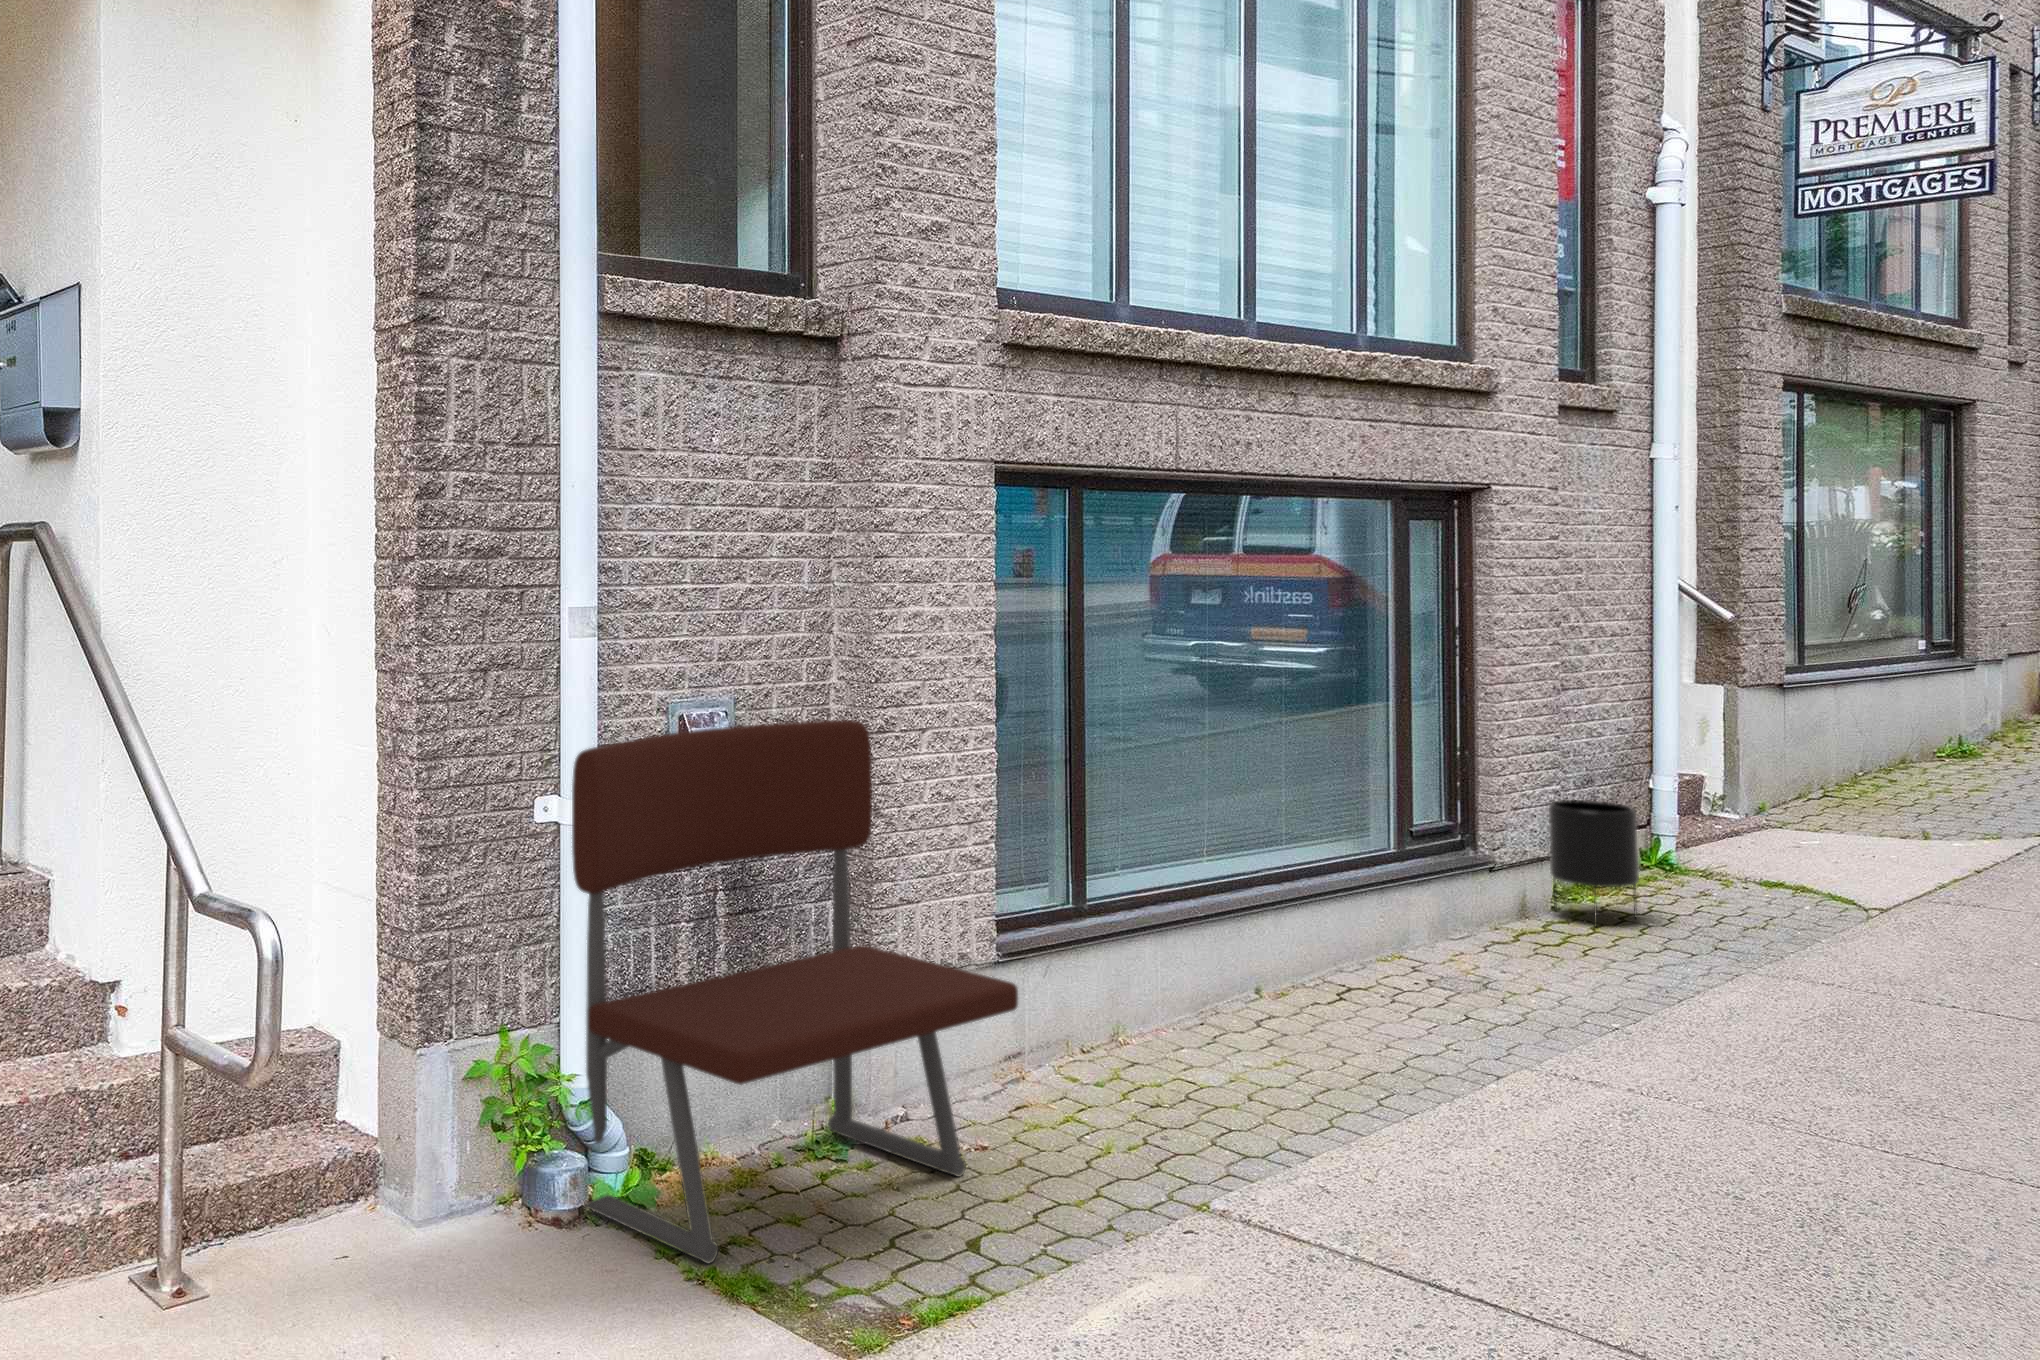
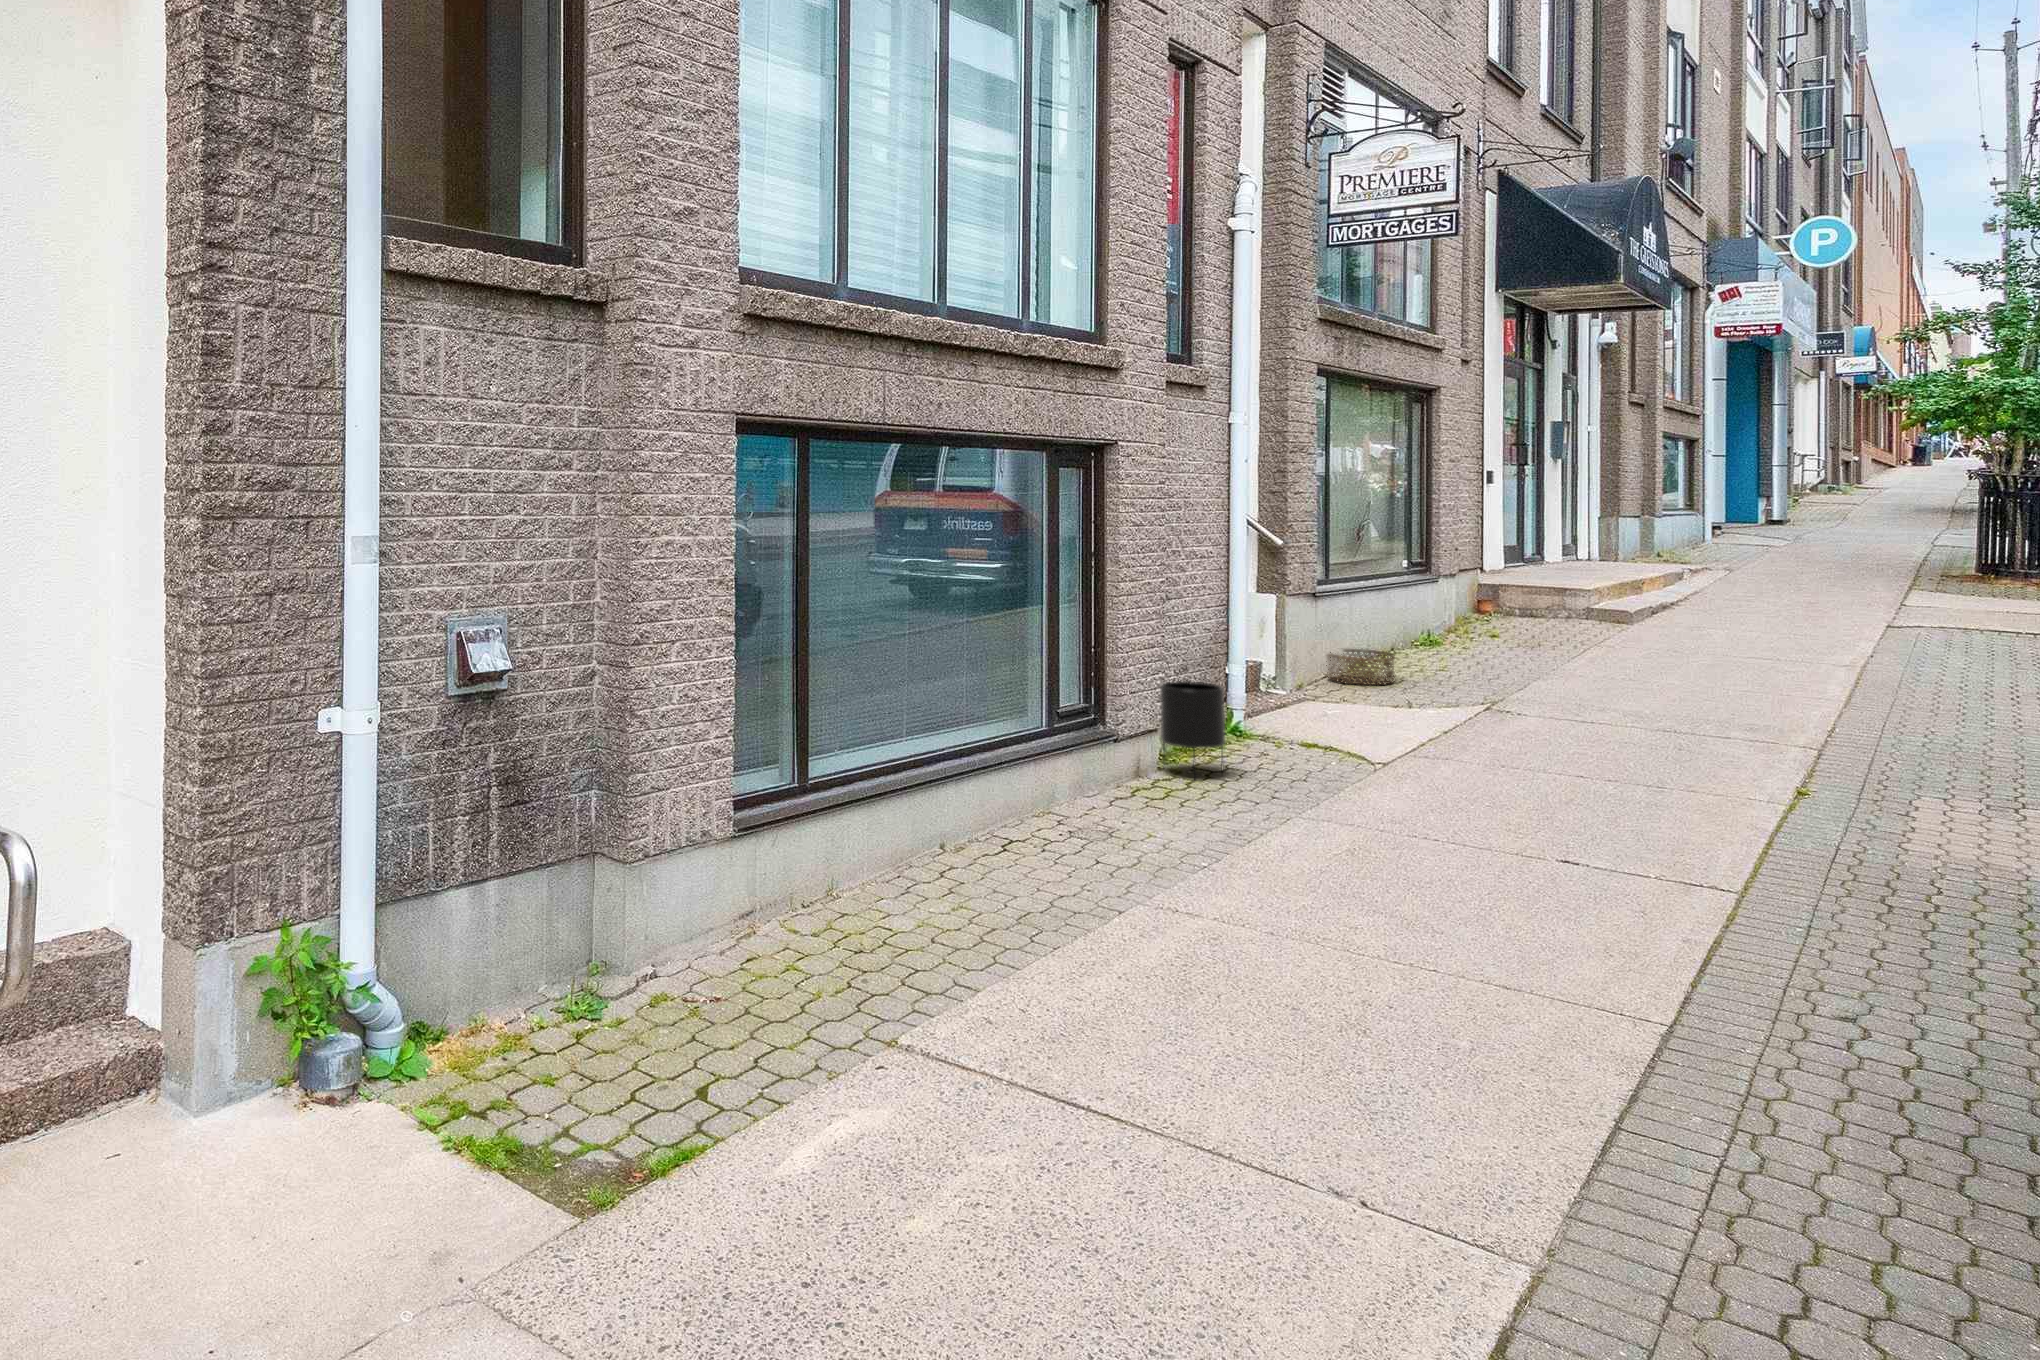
bench: present [572,719,1018,1263] -> none [348,631,749,1138]
basket: none [1796,764,1902,815] -> present [1326,649,1395,685]

